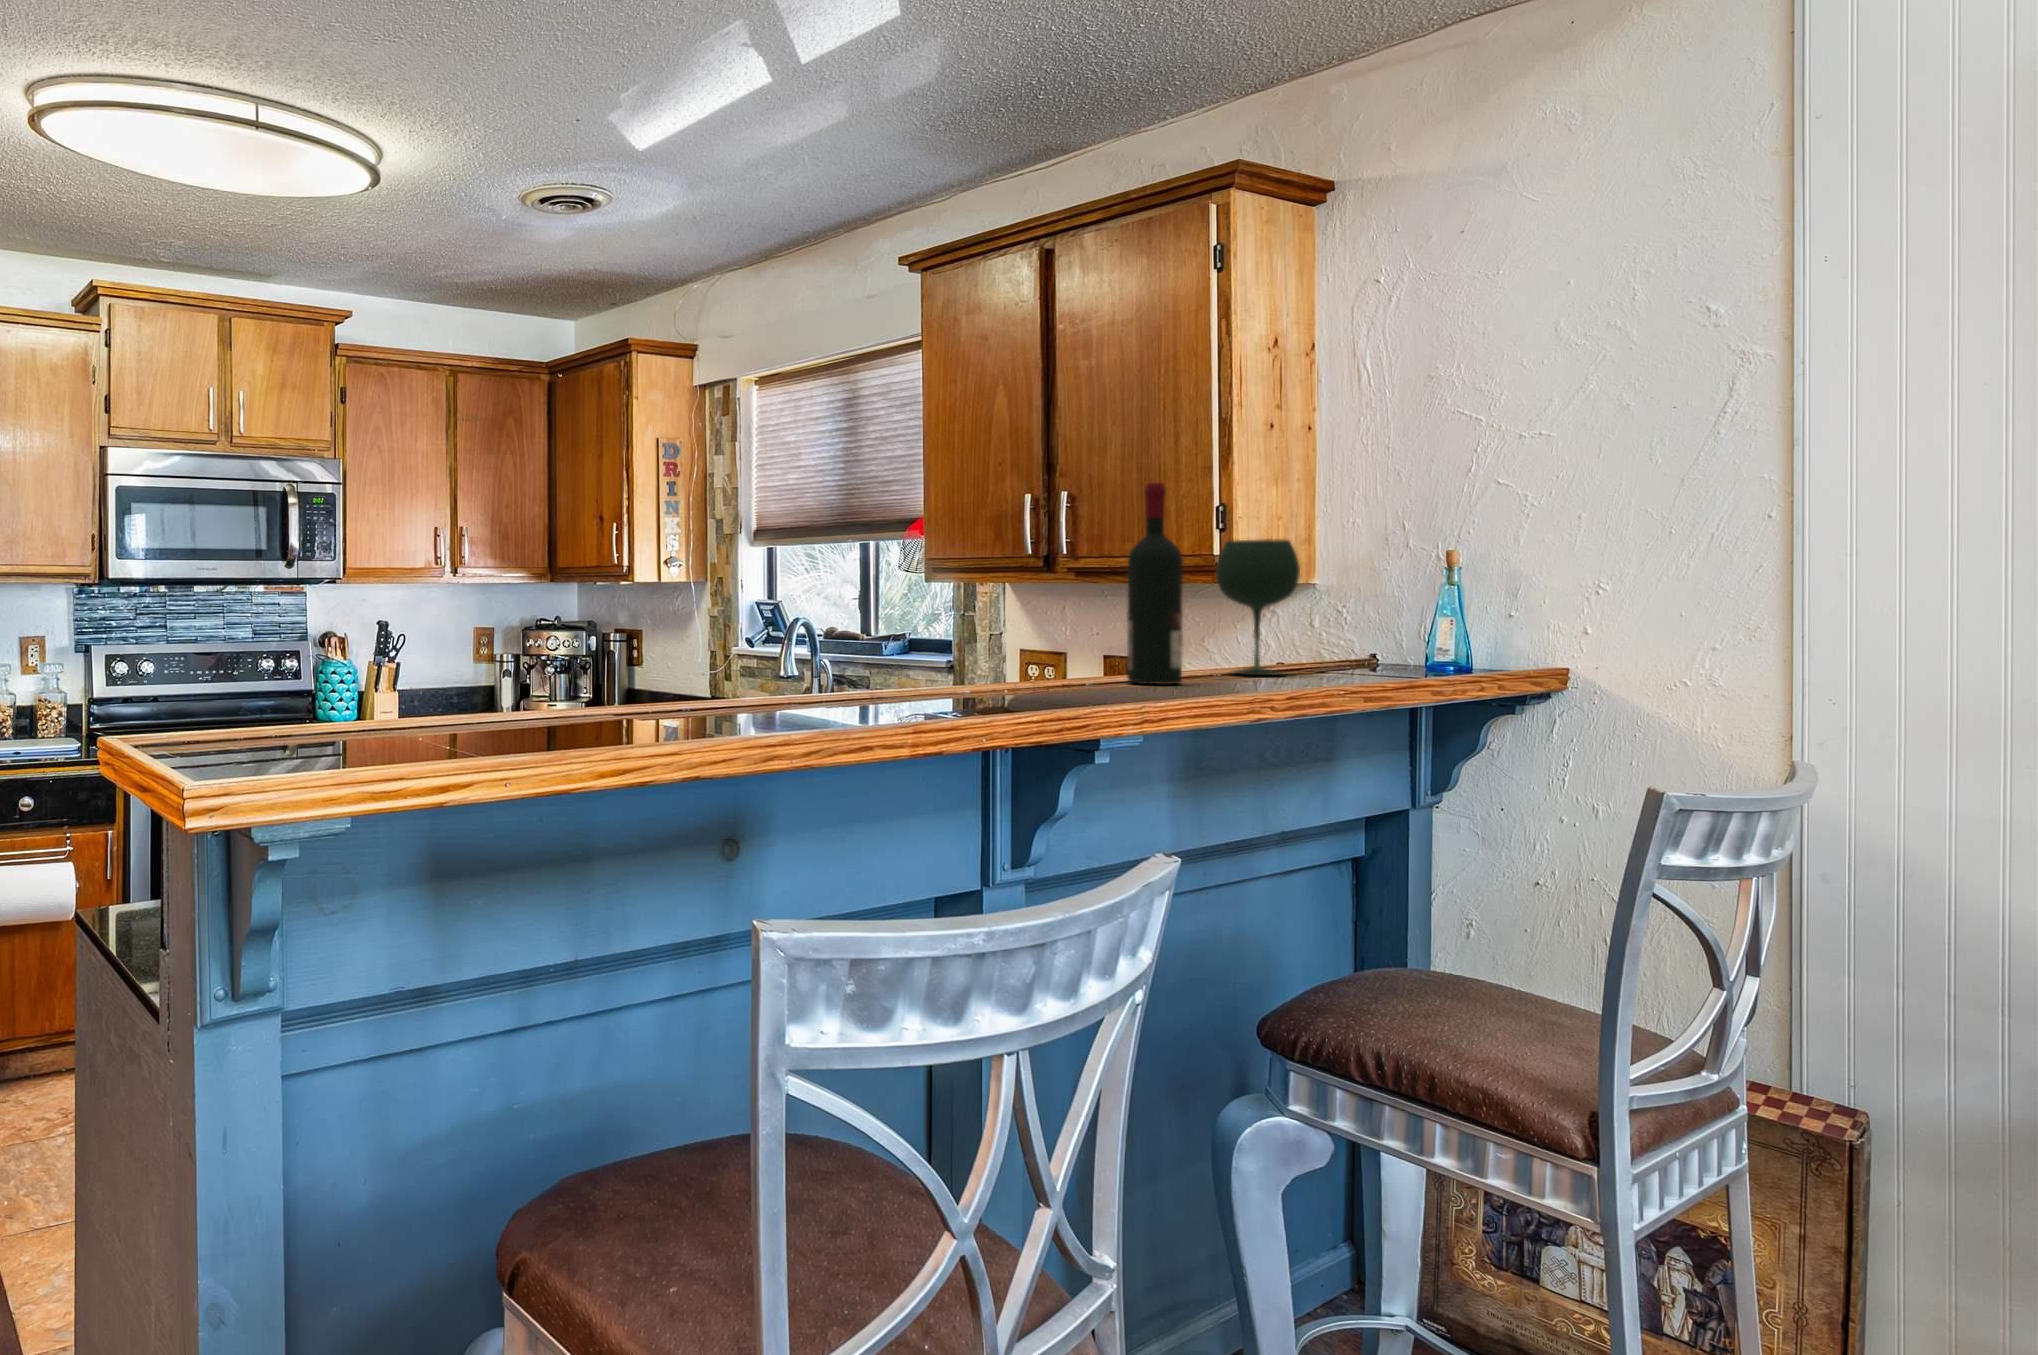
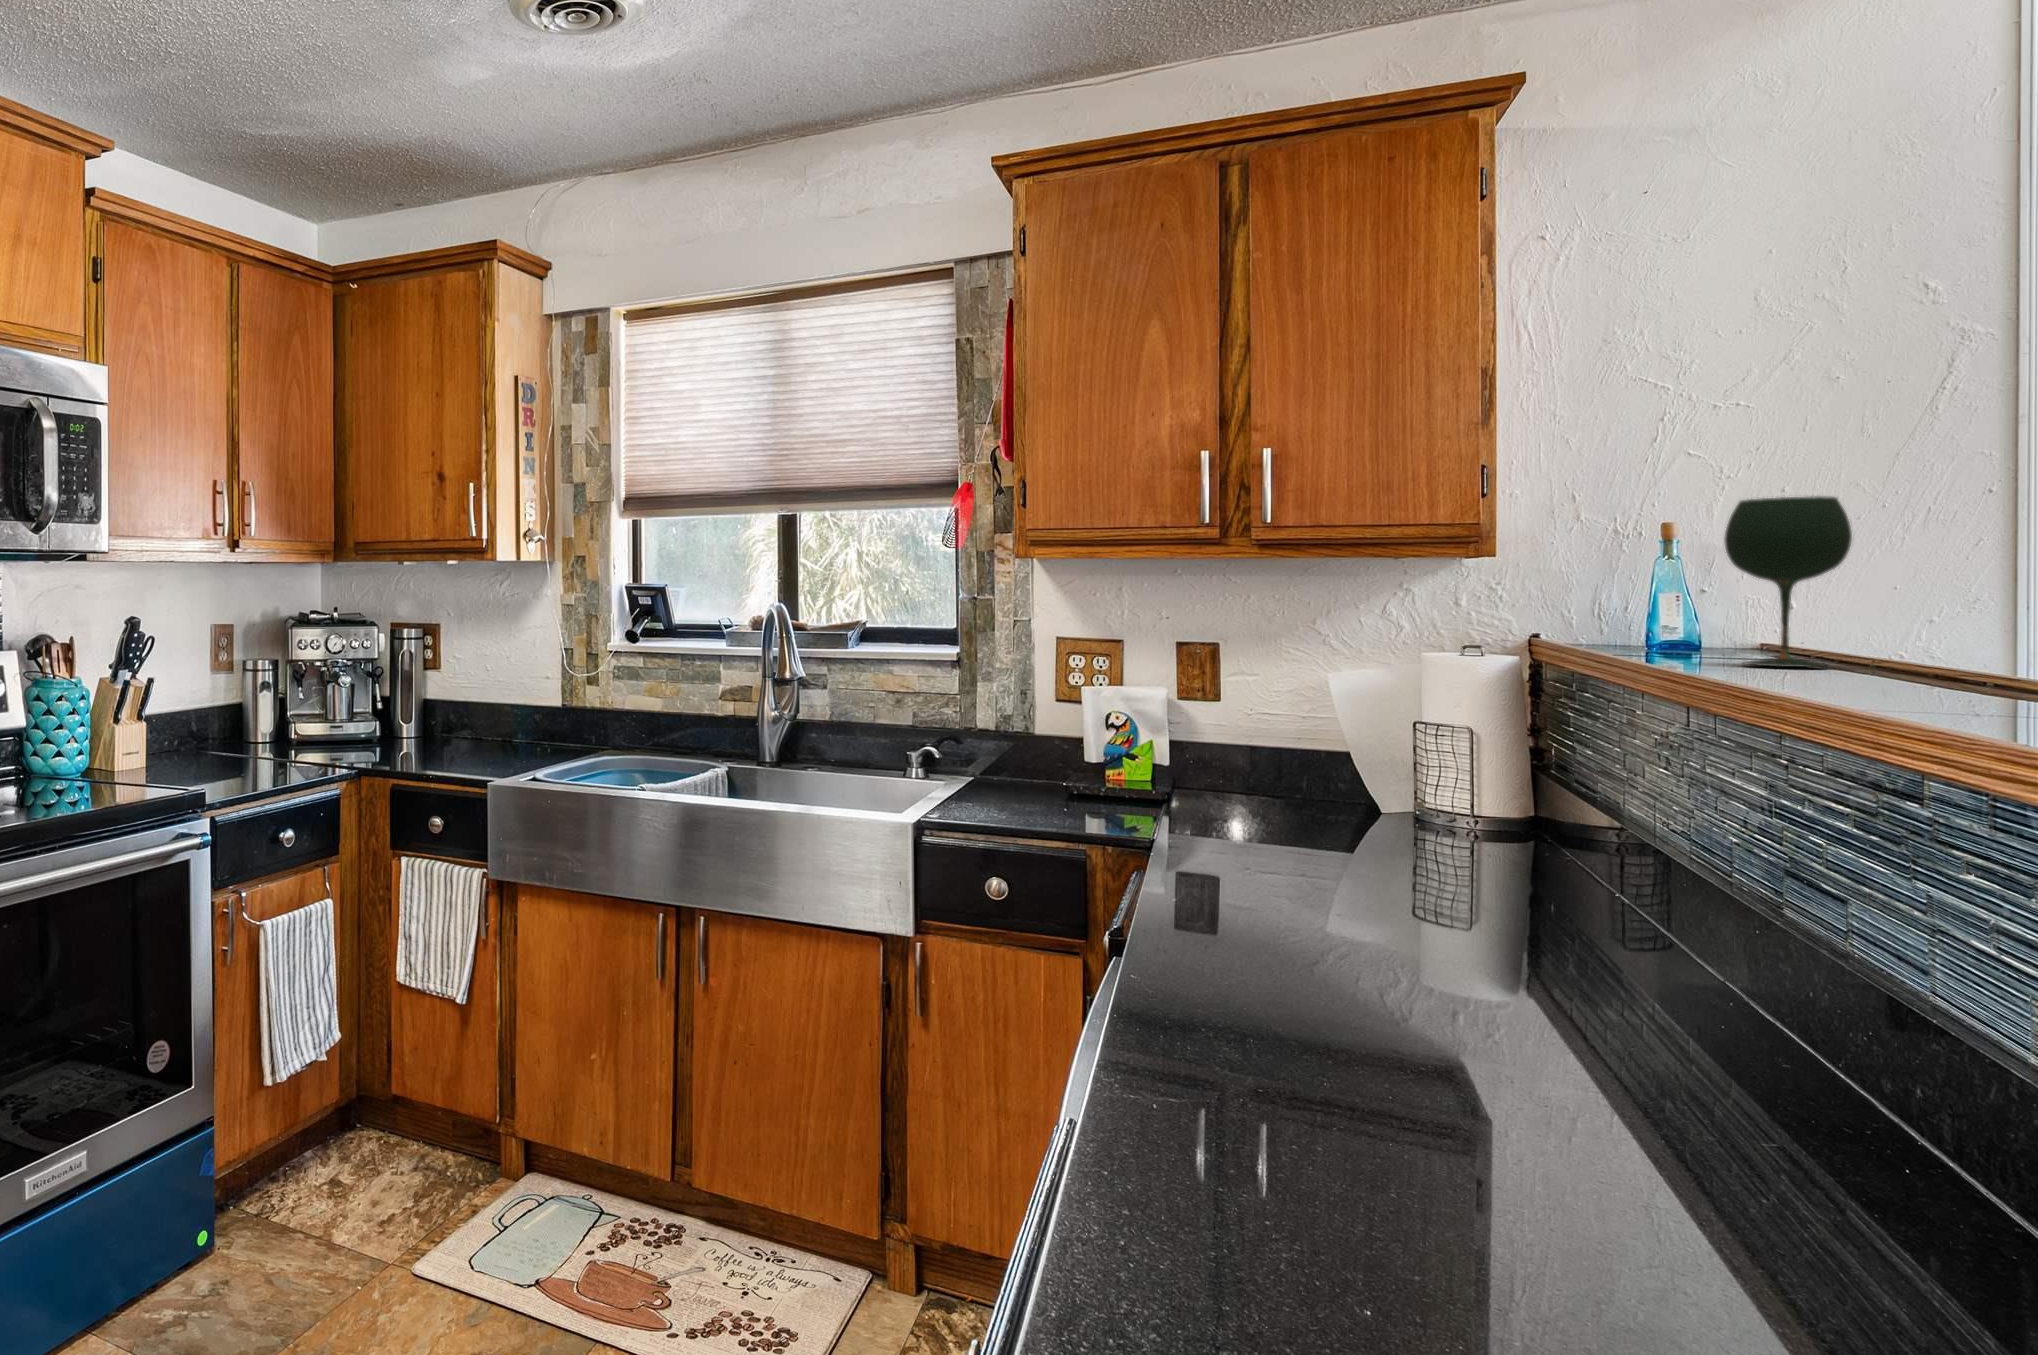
wine bottle: present [1127,483,1183,684] -> none [1861,407,1964,685]

